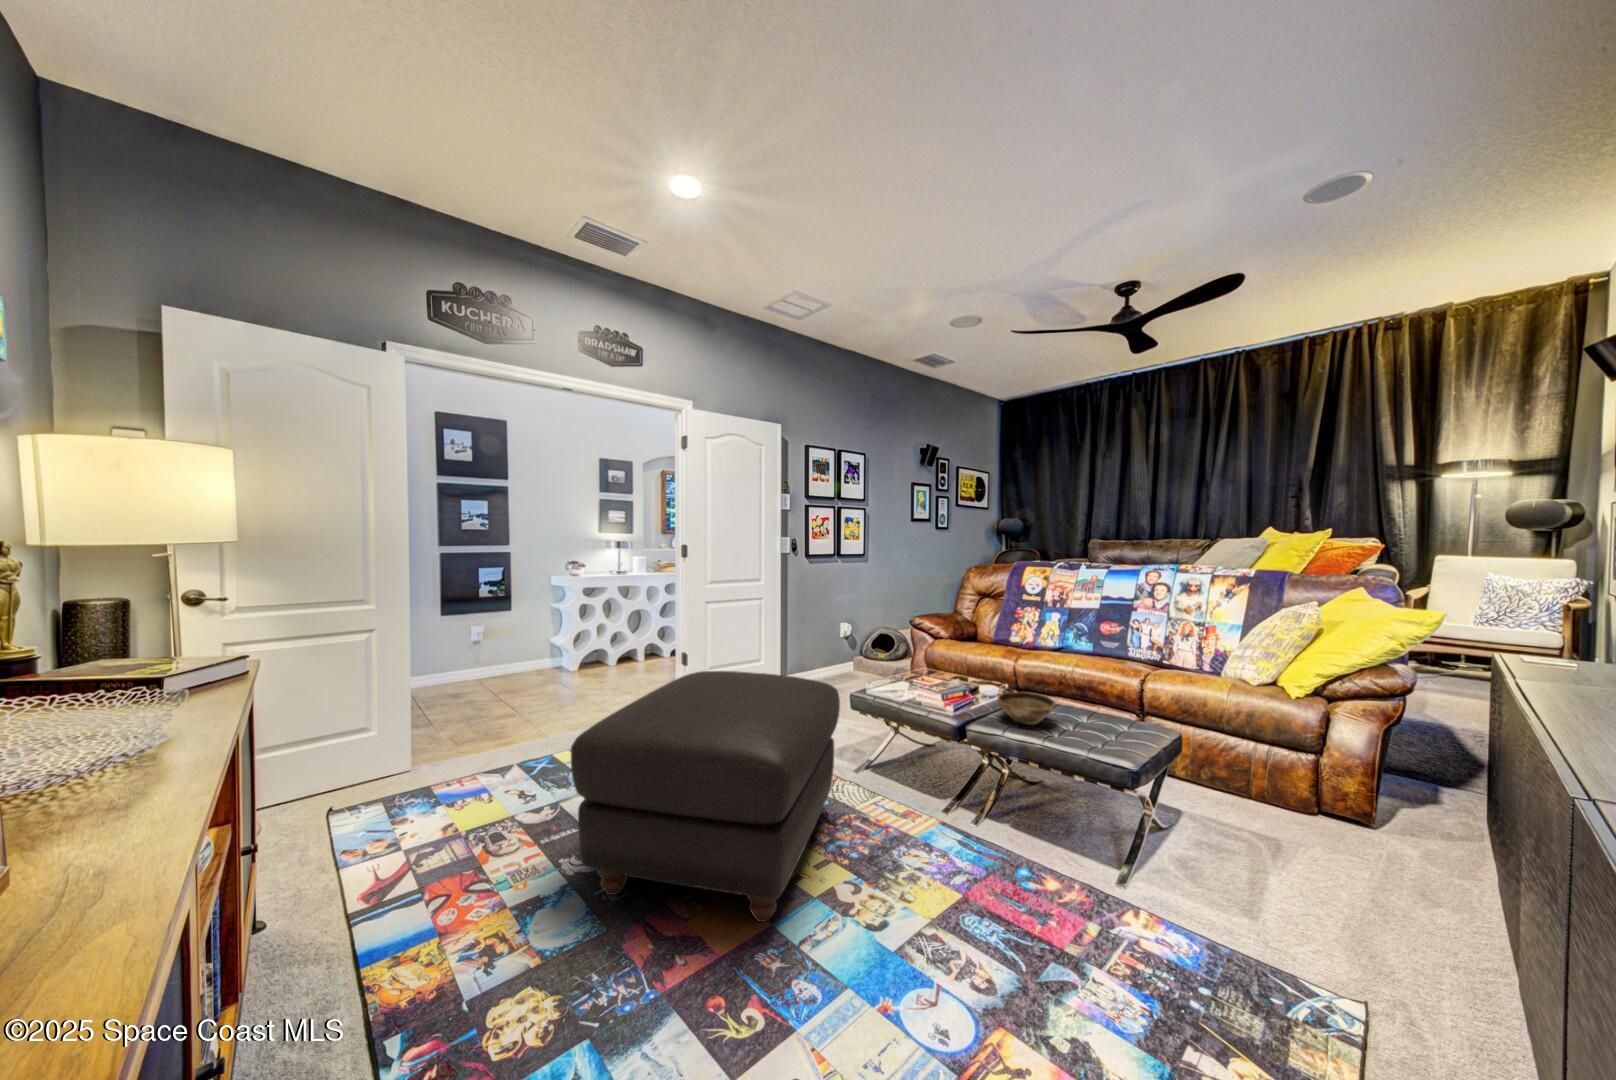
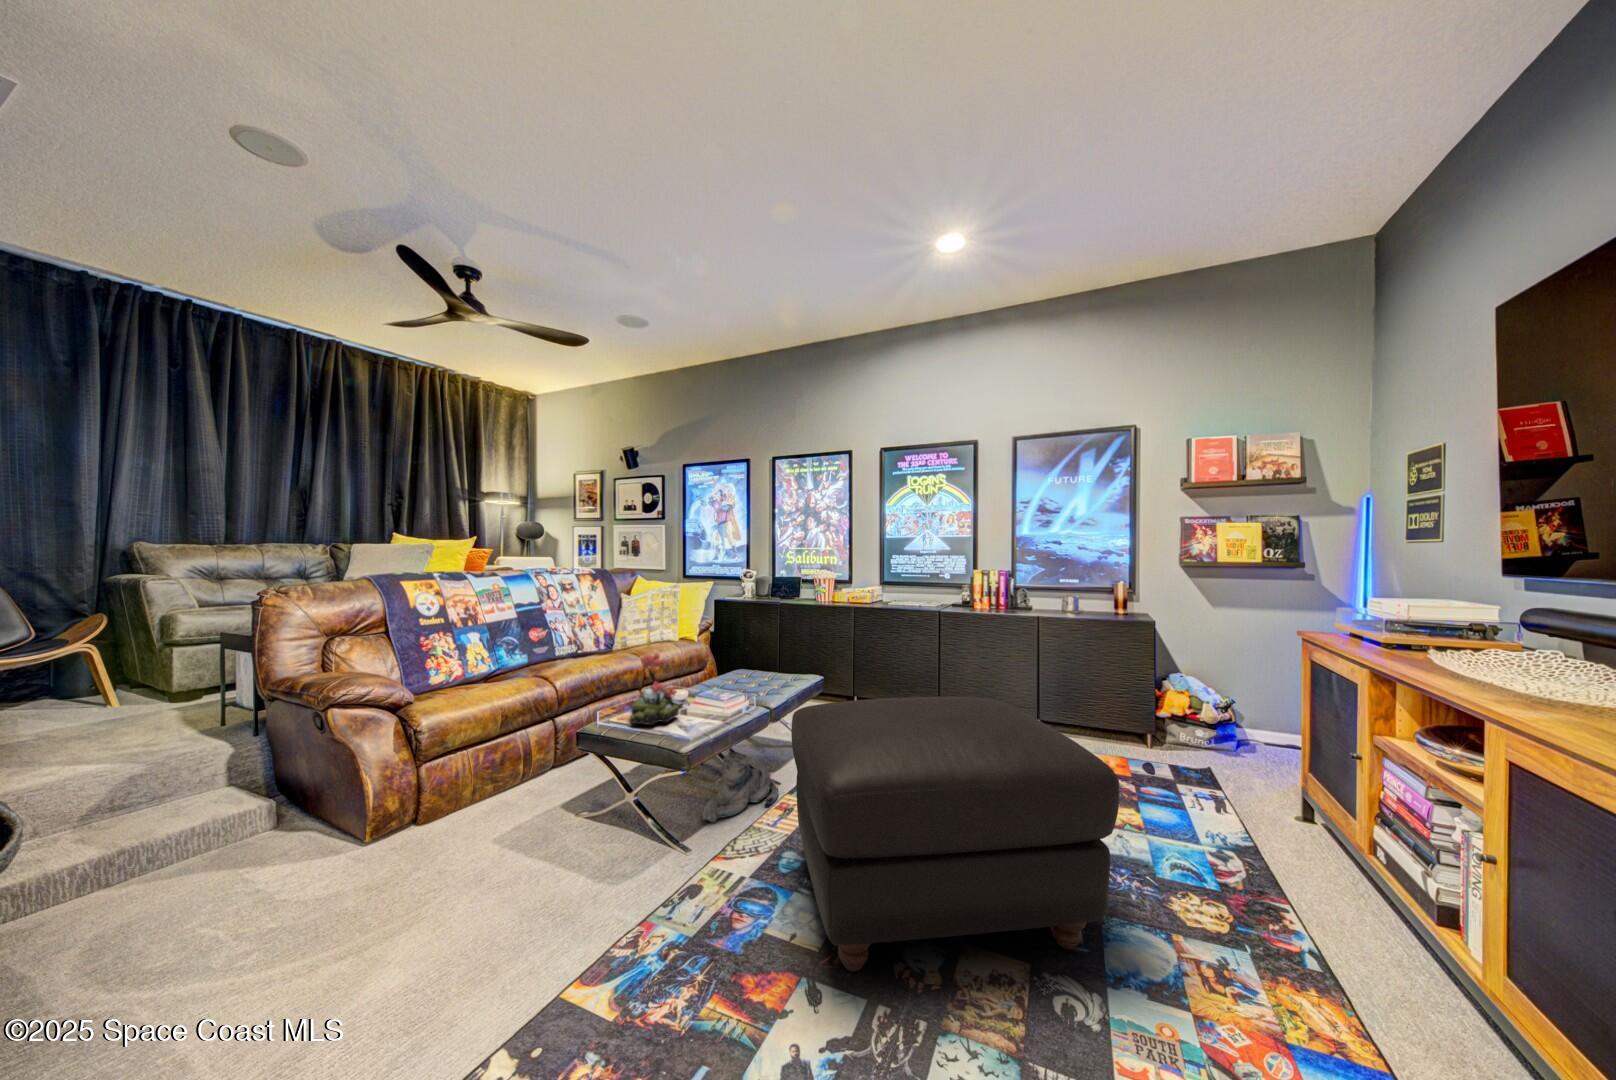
plant: none [905,634,954,692] -> present [630,653,679,725]
bowl: present [997,687,1055,725] -> none [720,669,774,693]
plush toy: none [897,744,978,826] -> present [702,751,778,822]

